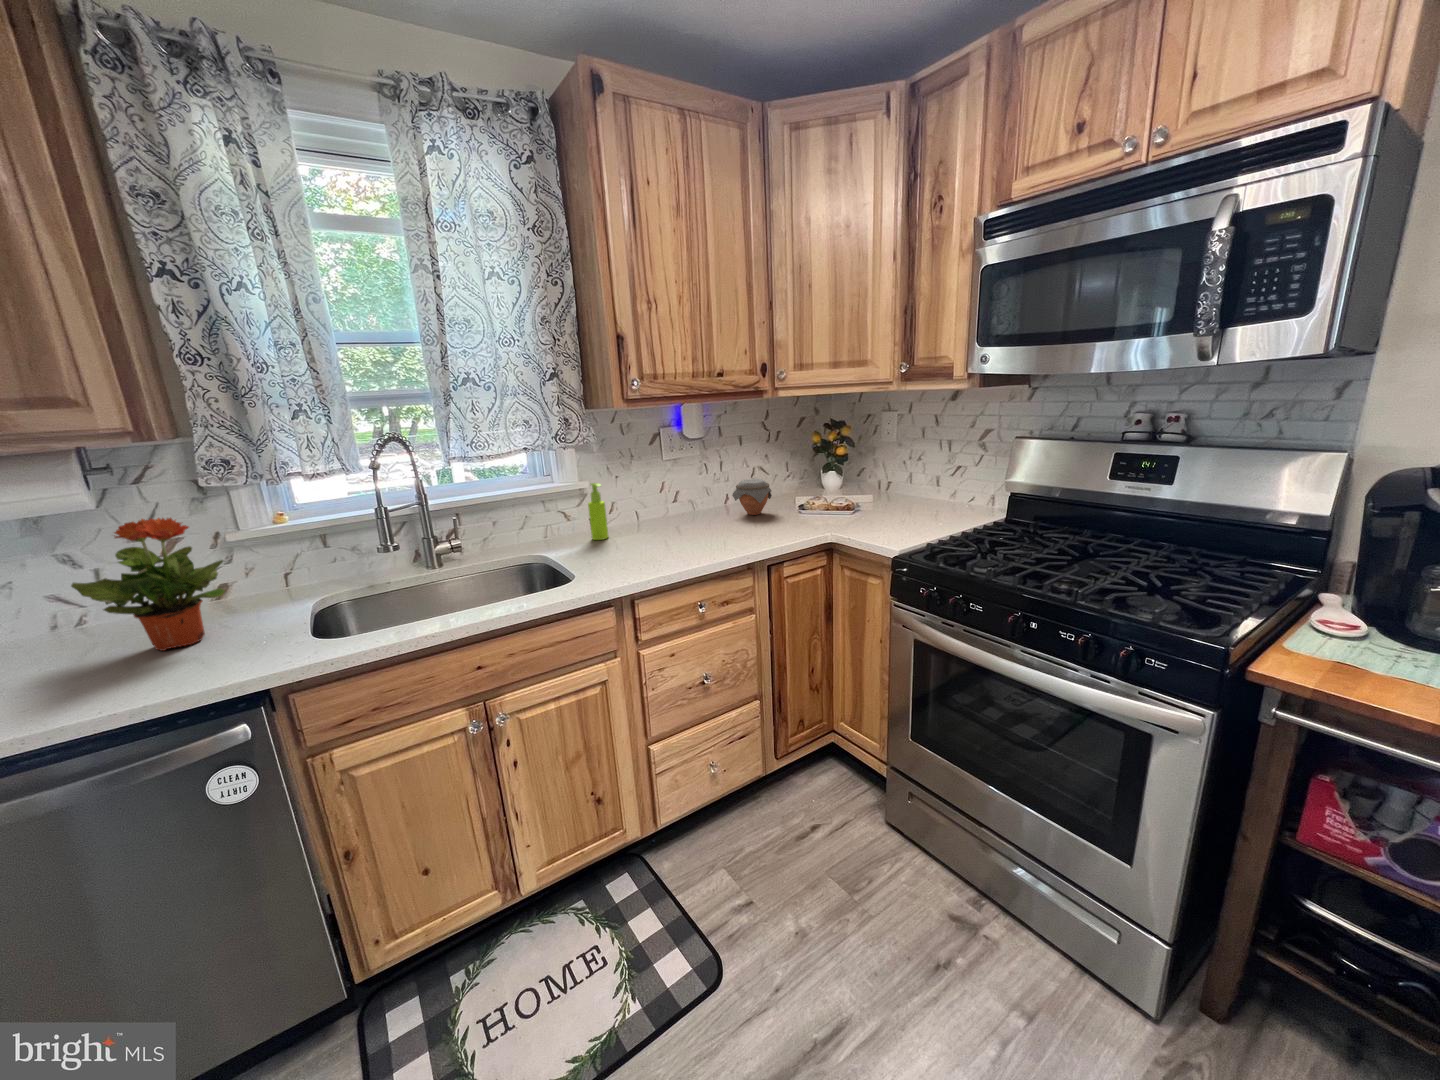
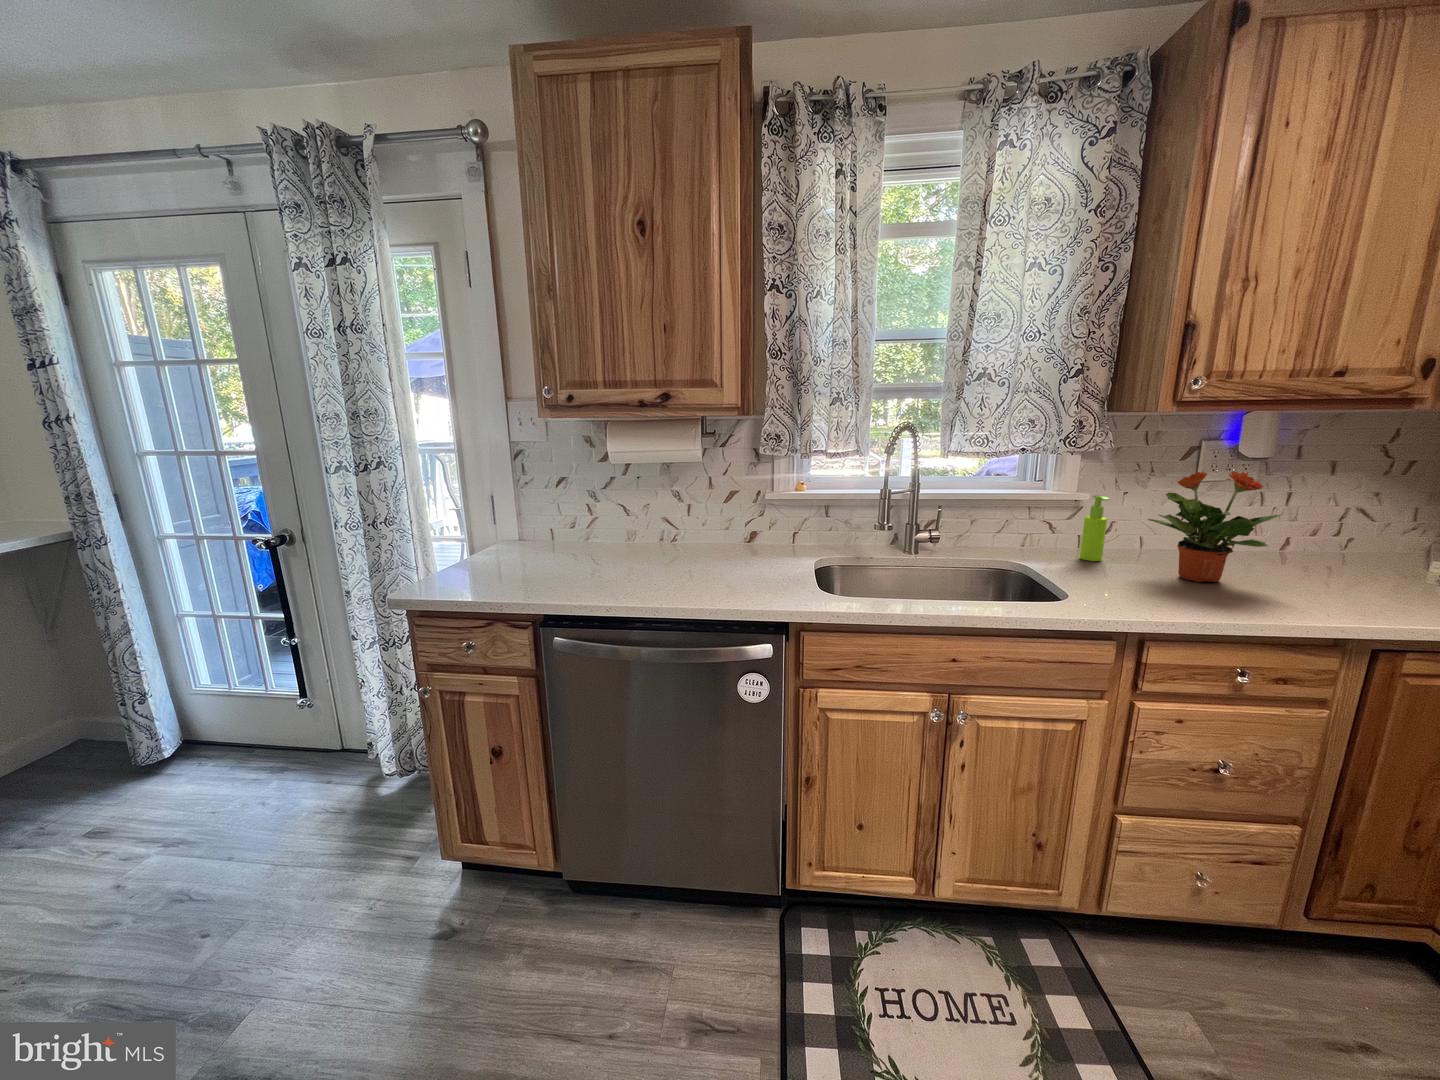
jar: present [732,478,772,515] -> none [1305,521,1388,572]
potted plant: present [71,518,225,651] -> present [1148,471,1280,582]

